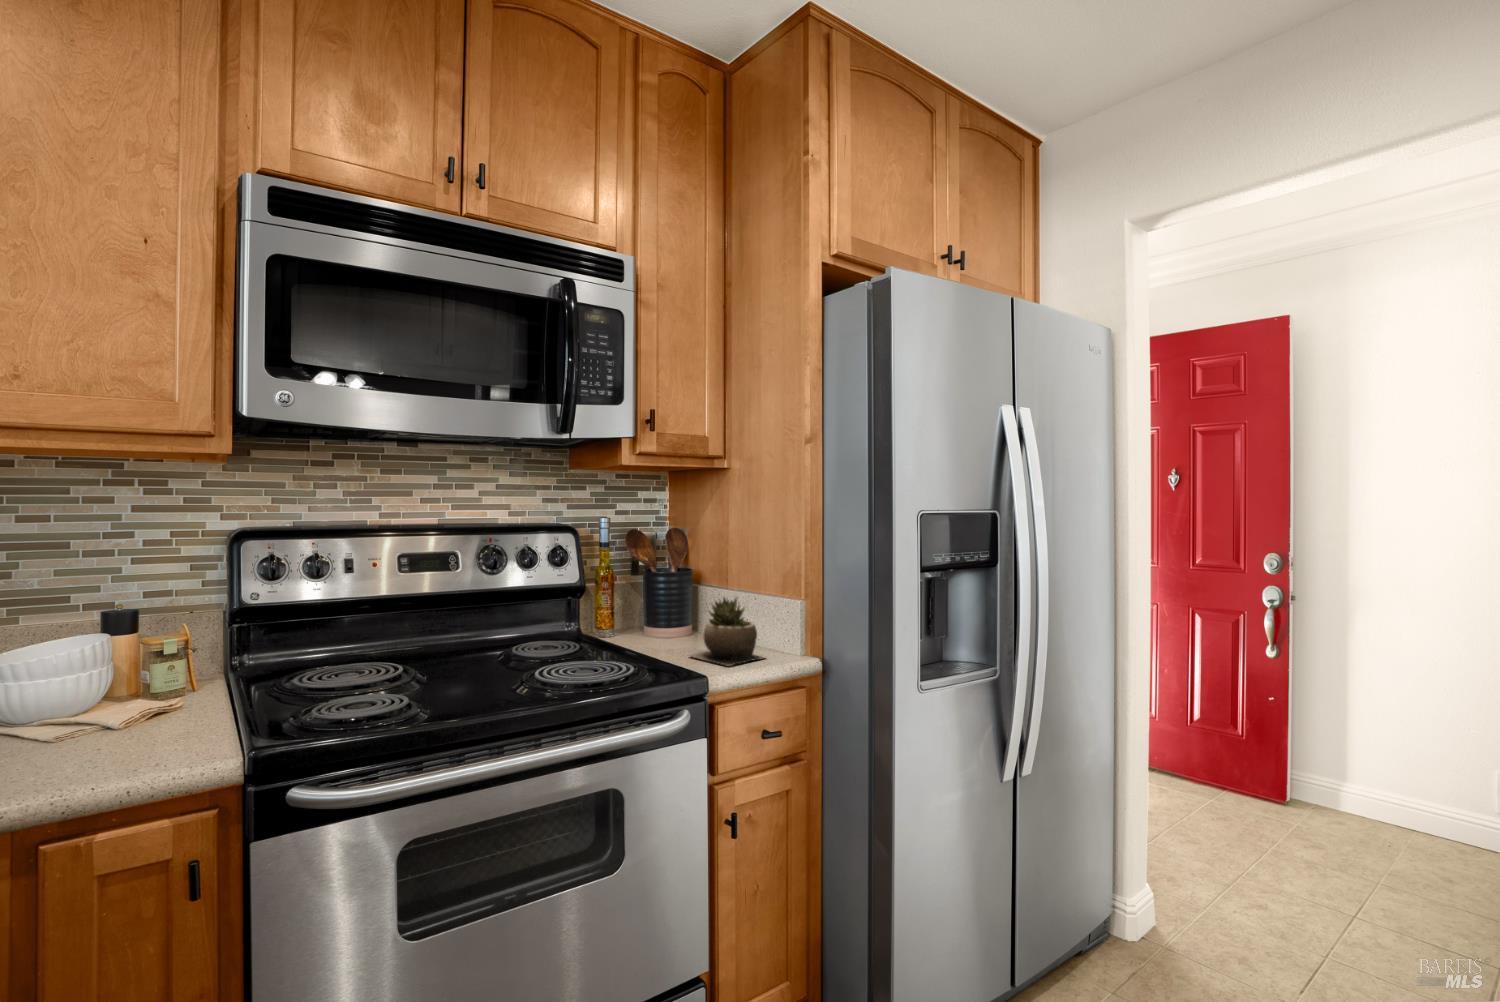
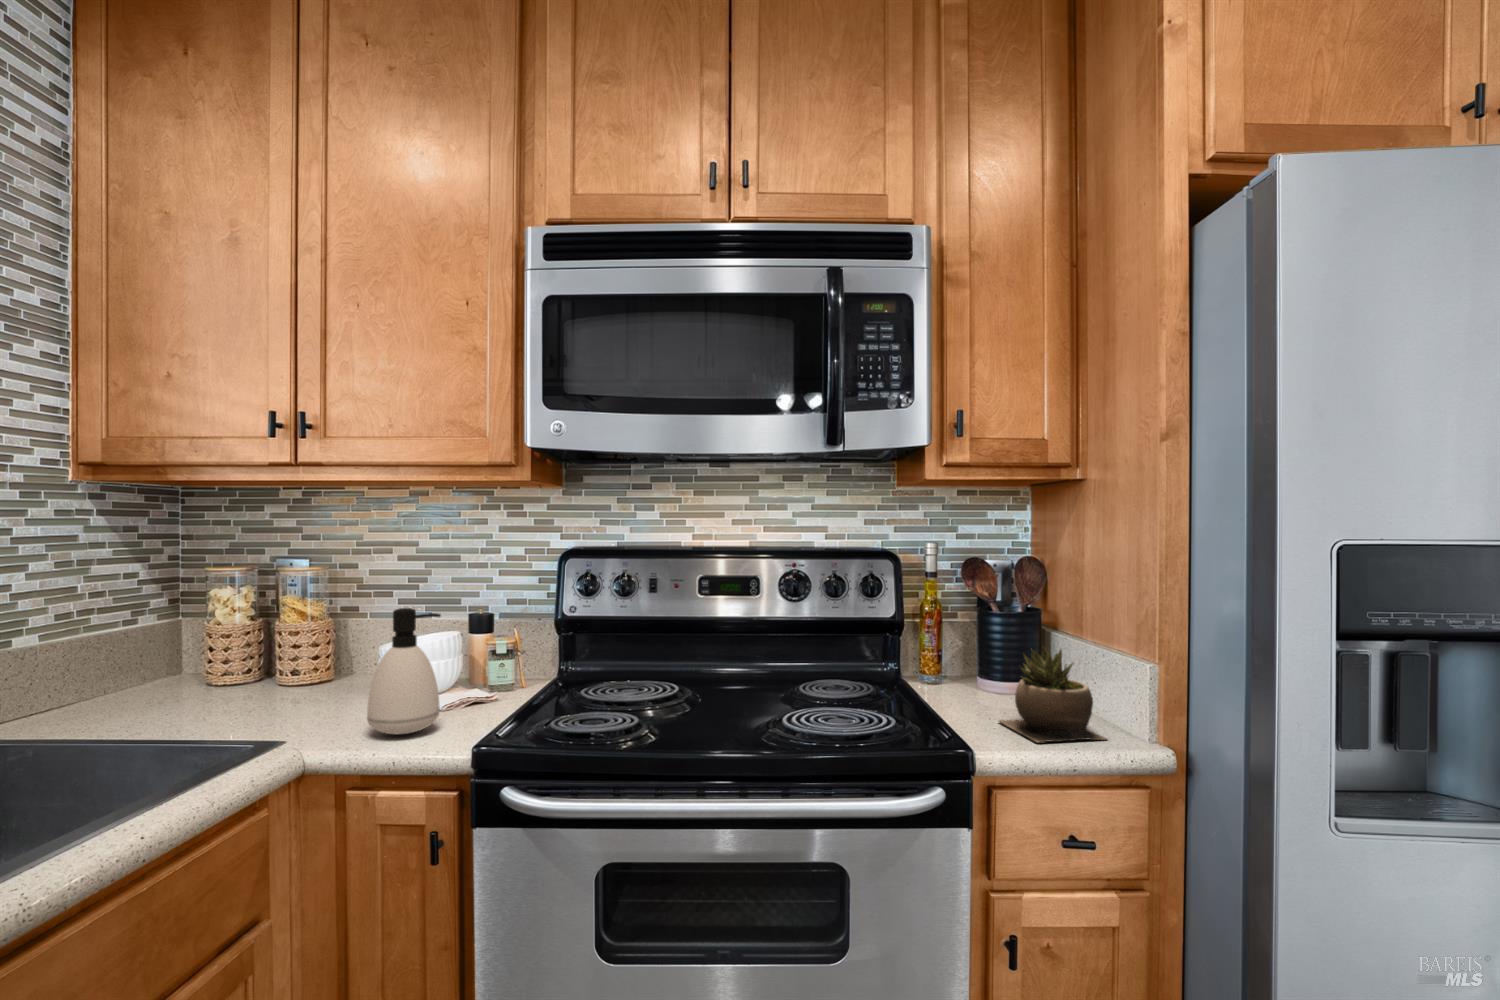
soap dispenser: none [72,607,173,753] -> present [367,608,441,734]

